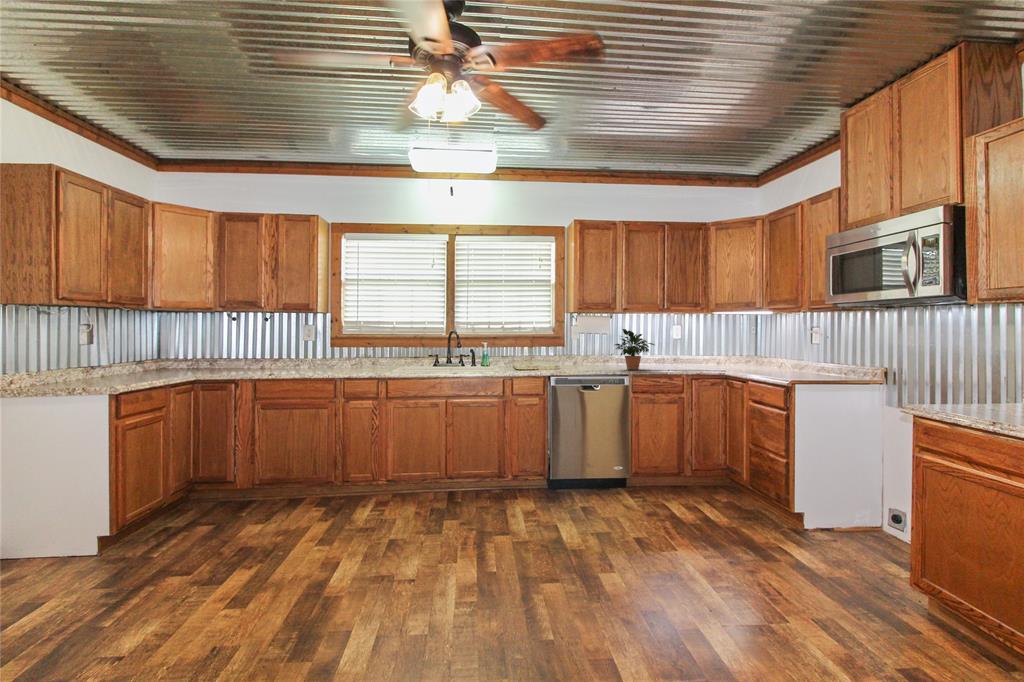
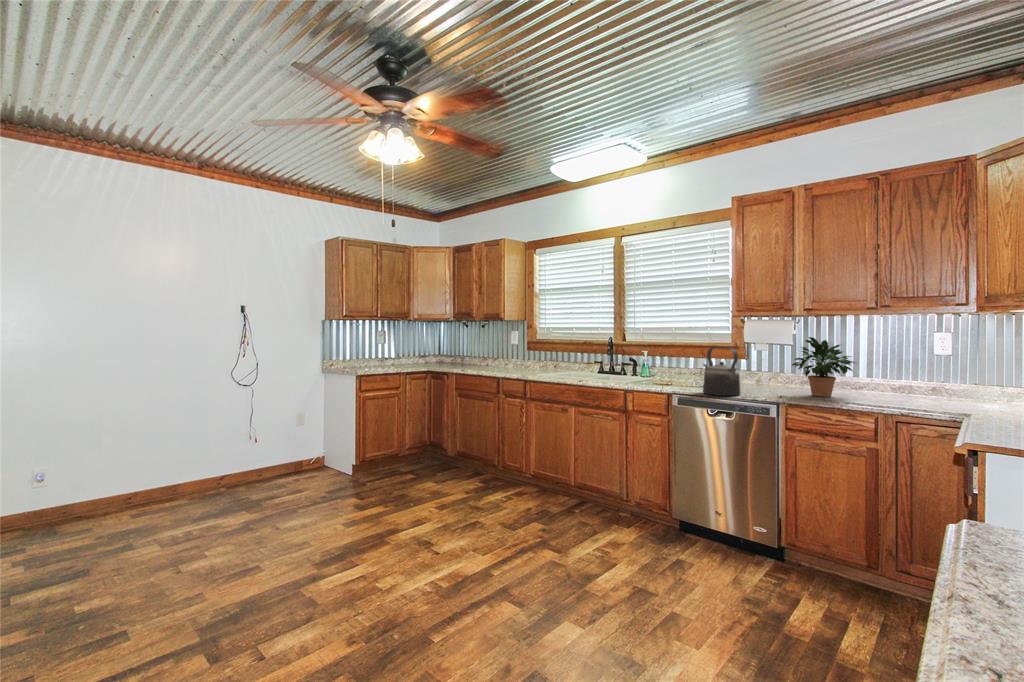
kettle: none [564,336,598,373] -> present [703,346,740,396]

